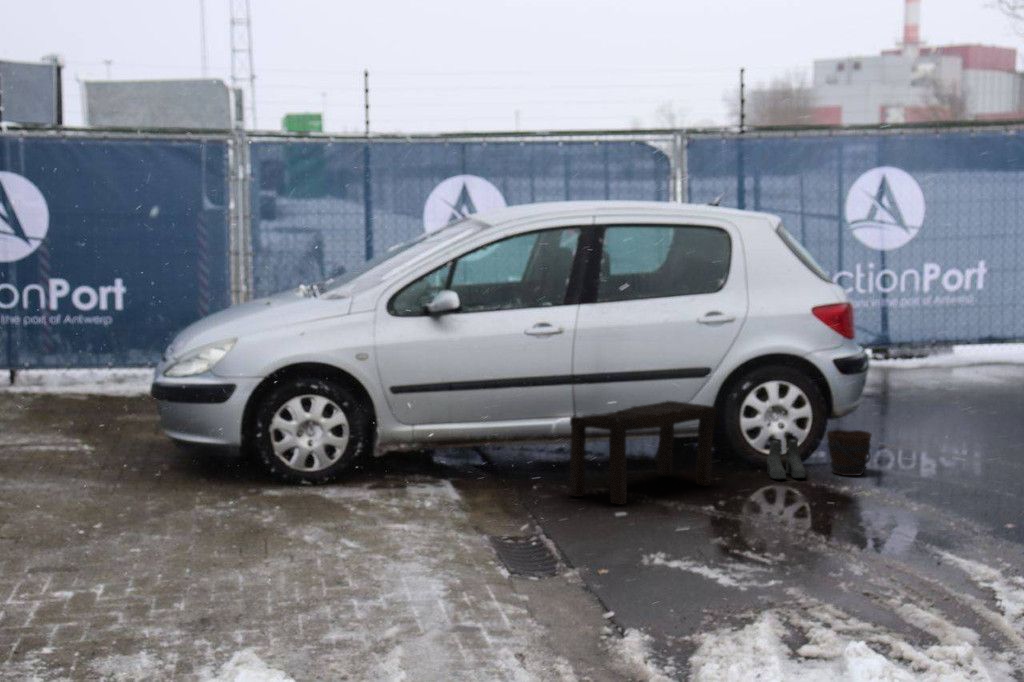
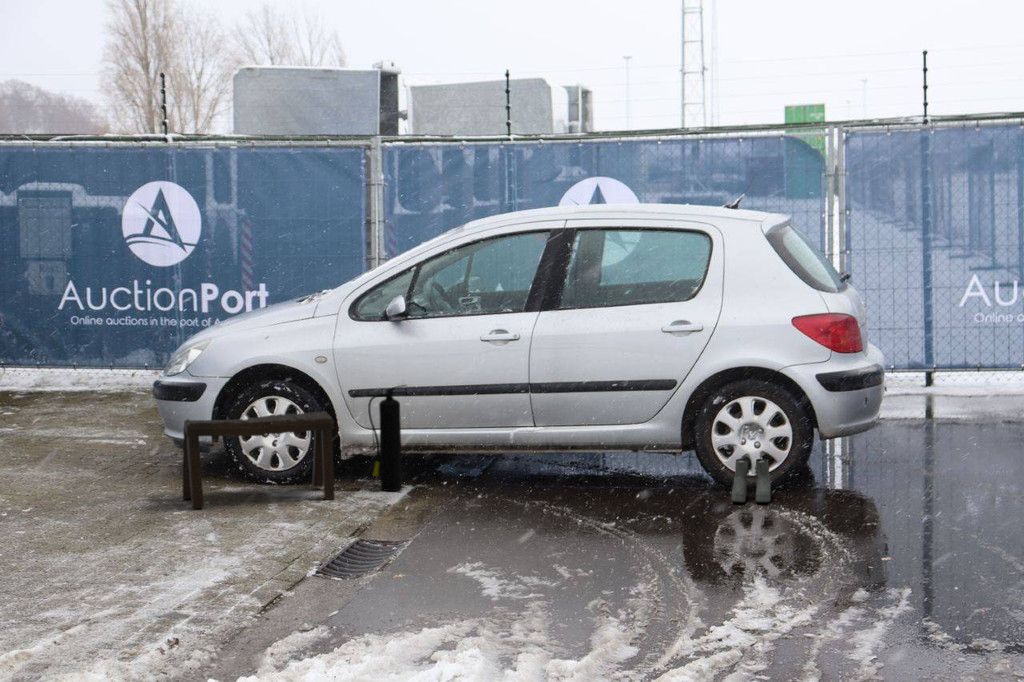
fire extinguisher: none [418,379,458,487] -> present [368,385,407,491]
bench: present [569,401,717,505] -> present [183,411,334,508]
bucket: present [827,430,872,476] -> none [804,452,855,503]

